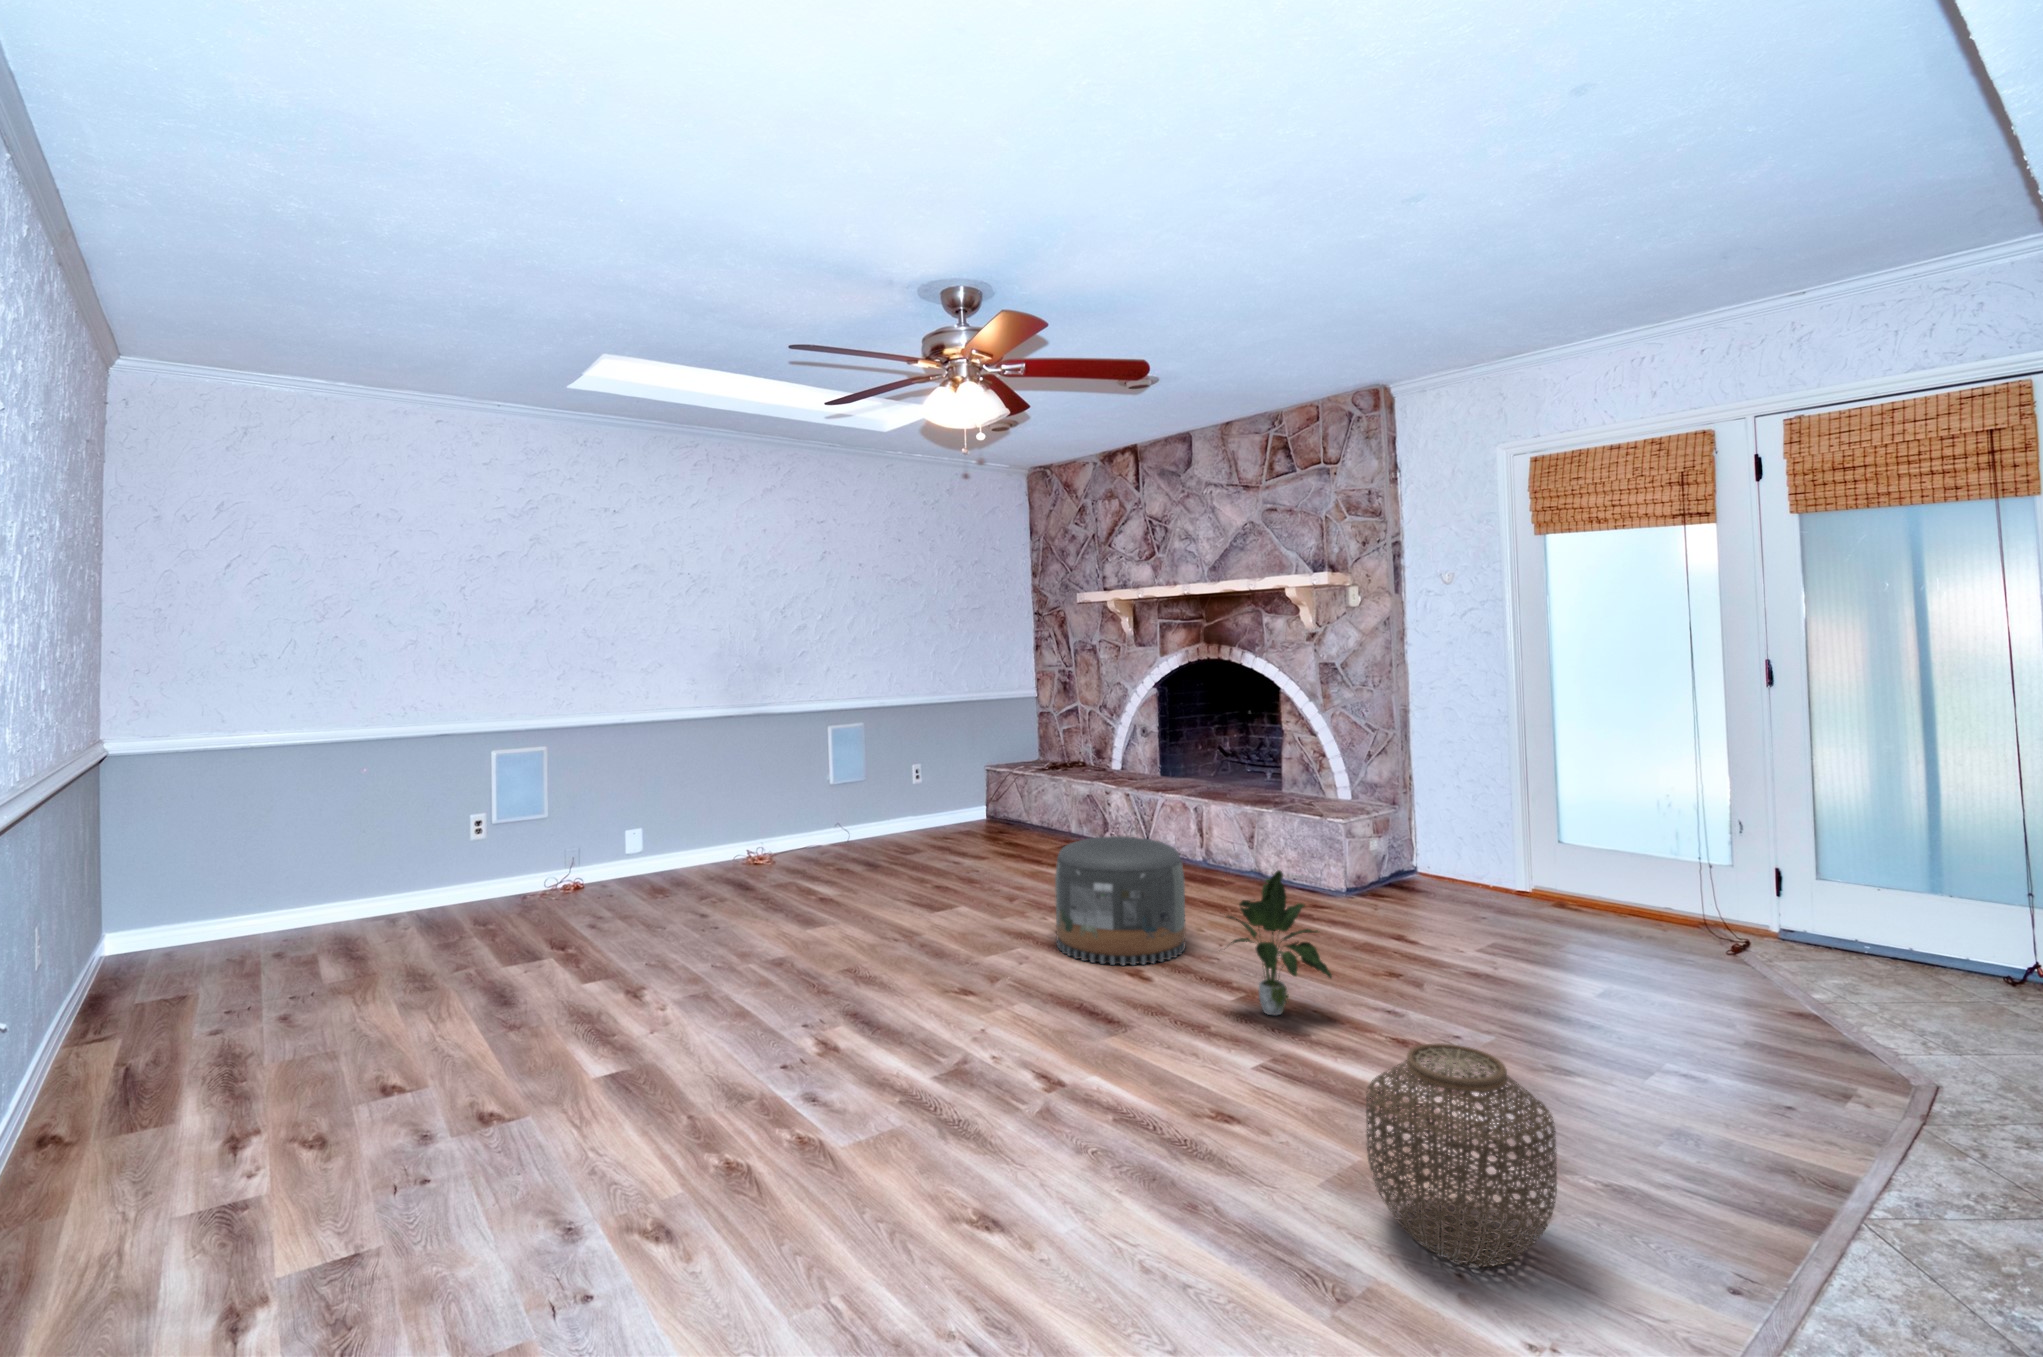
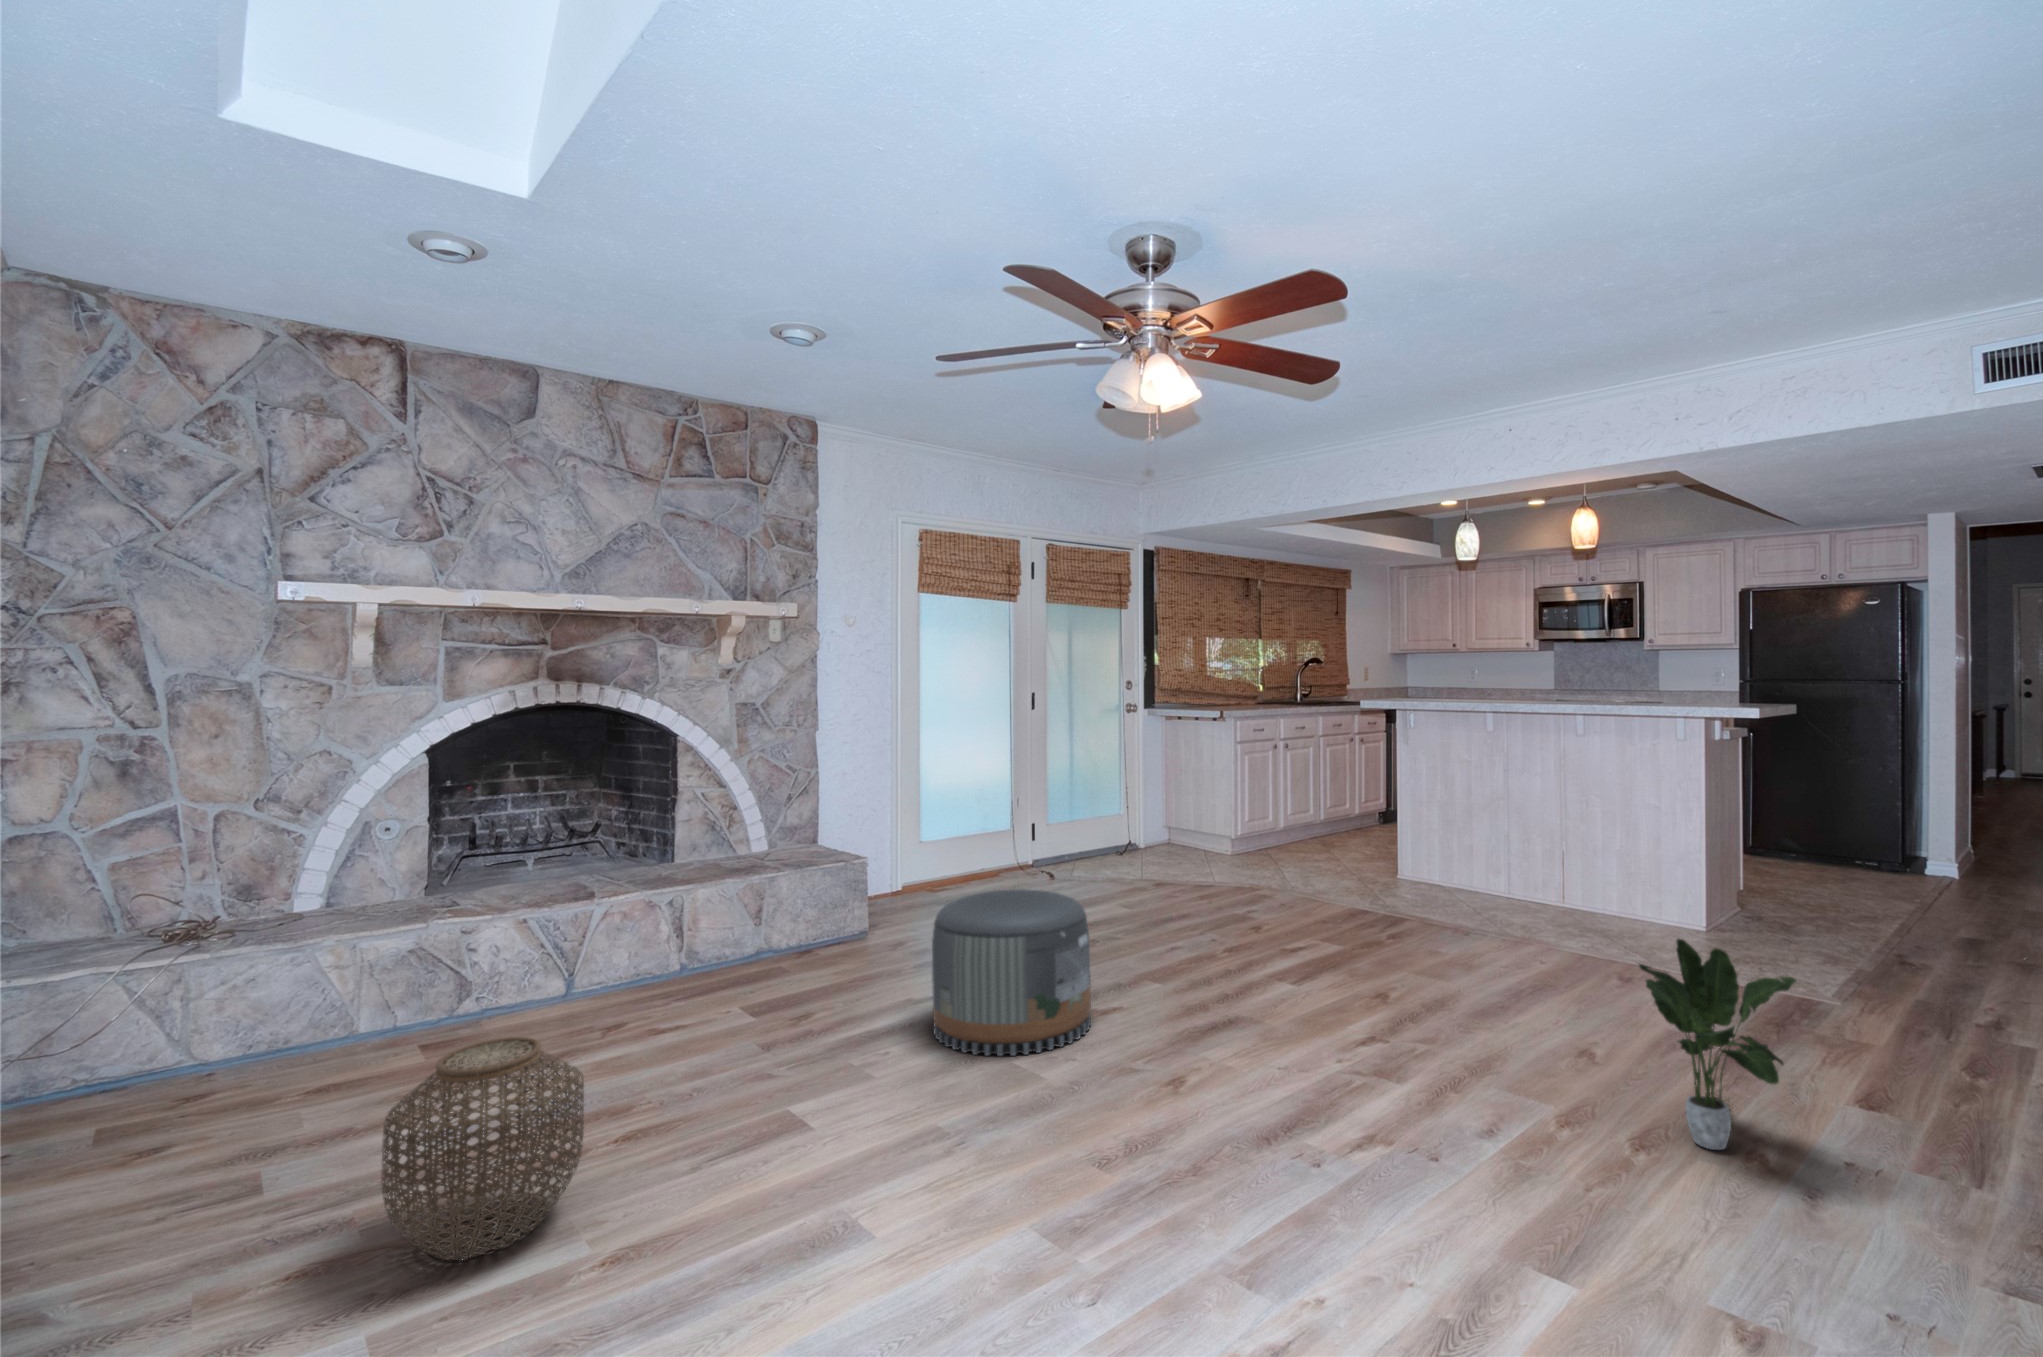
potted plant: present [1227,870,1332,1015] -> present [1639,939,1796,1150]
woven basket: present [1366,1043,1557,1267] -> present [382,1037,584,1260]

